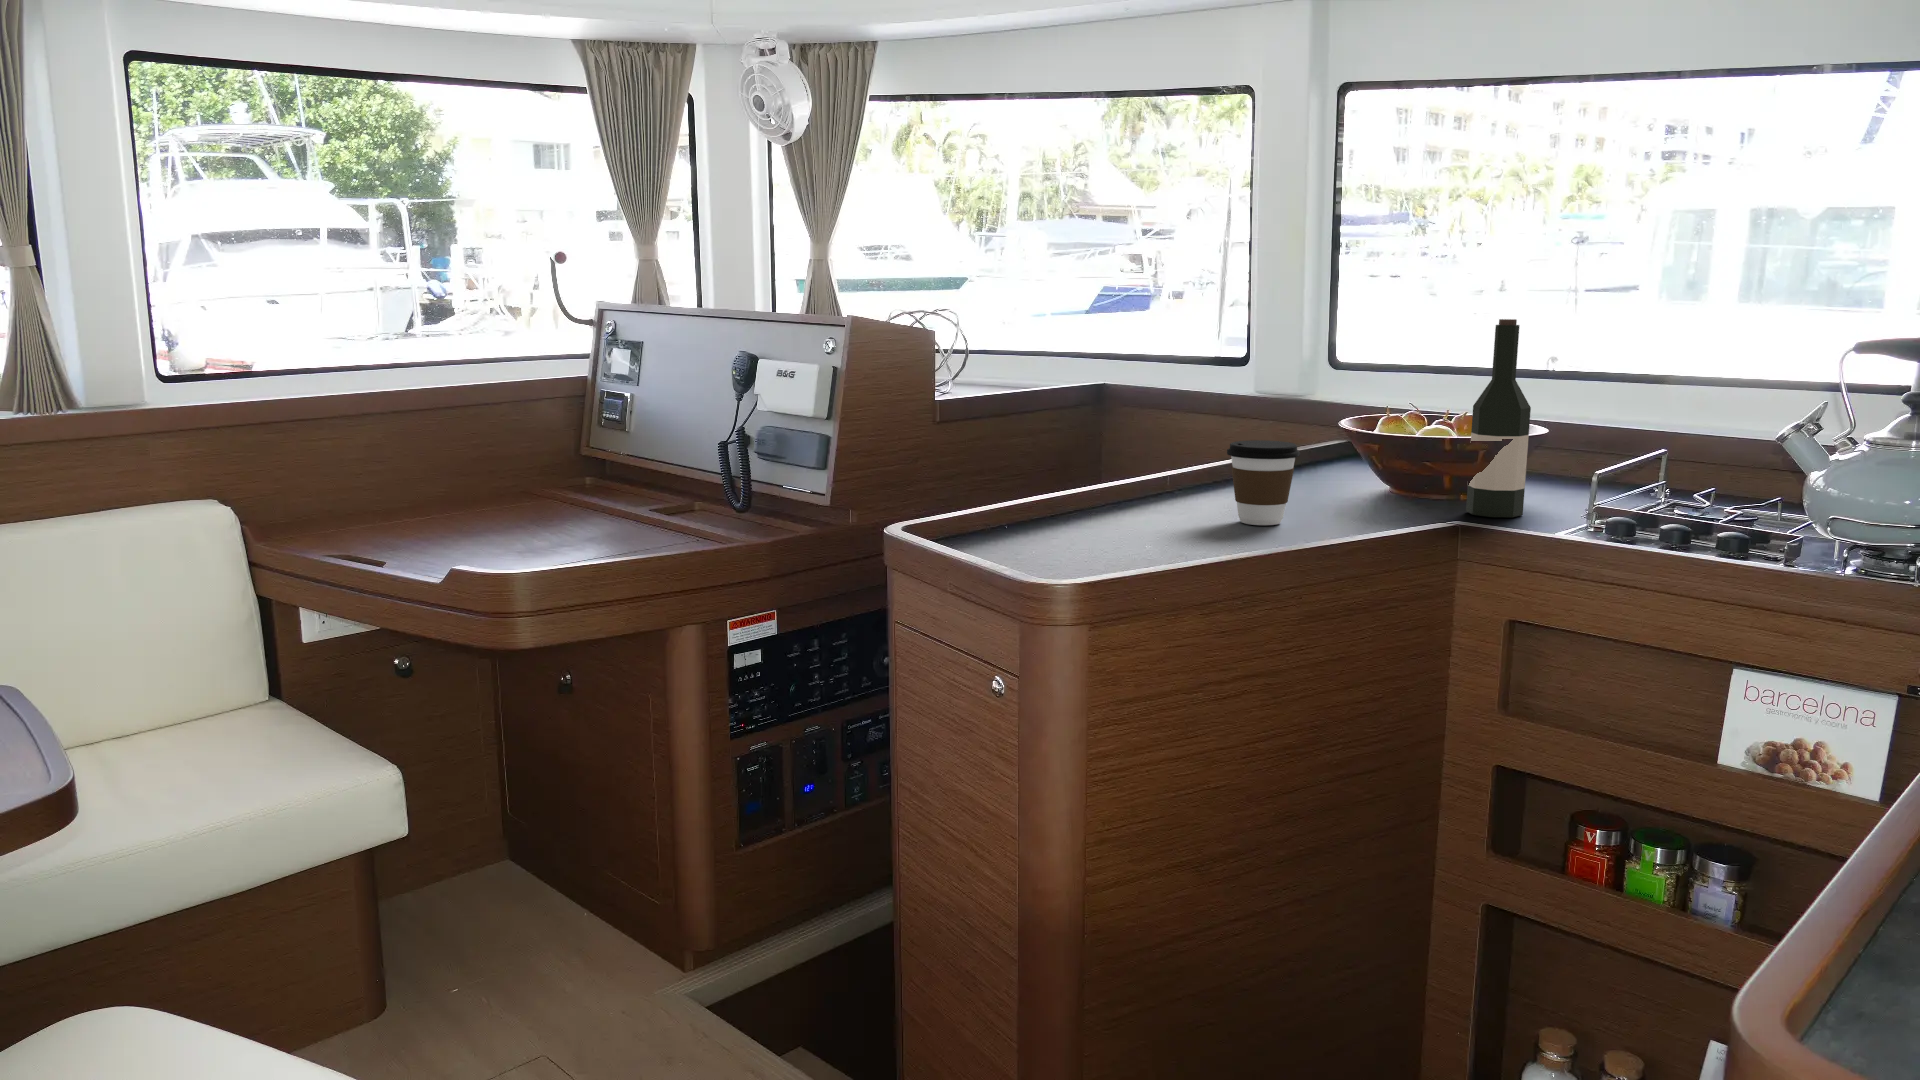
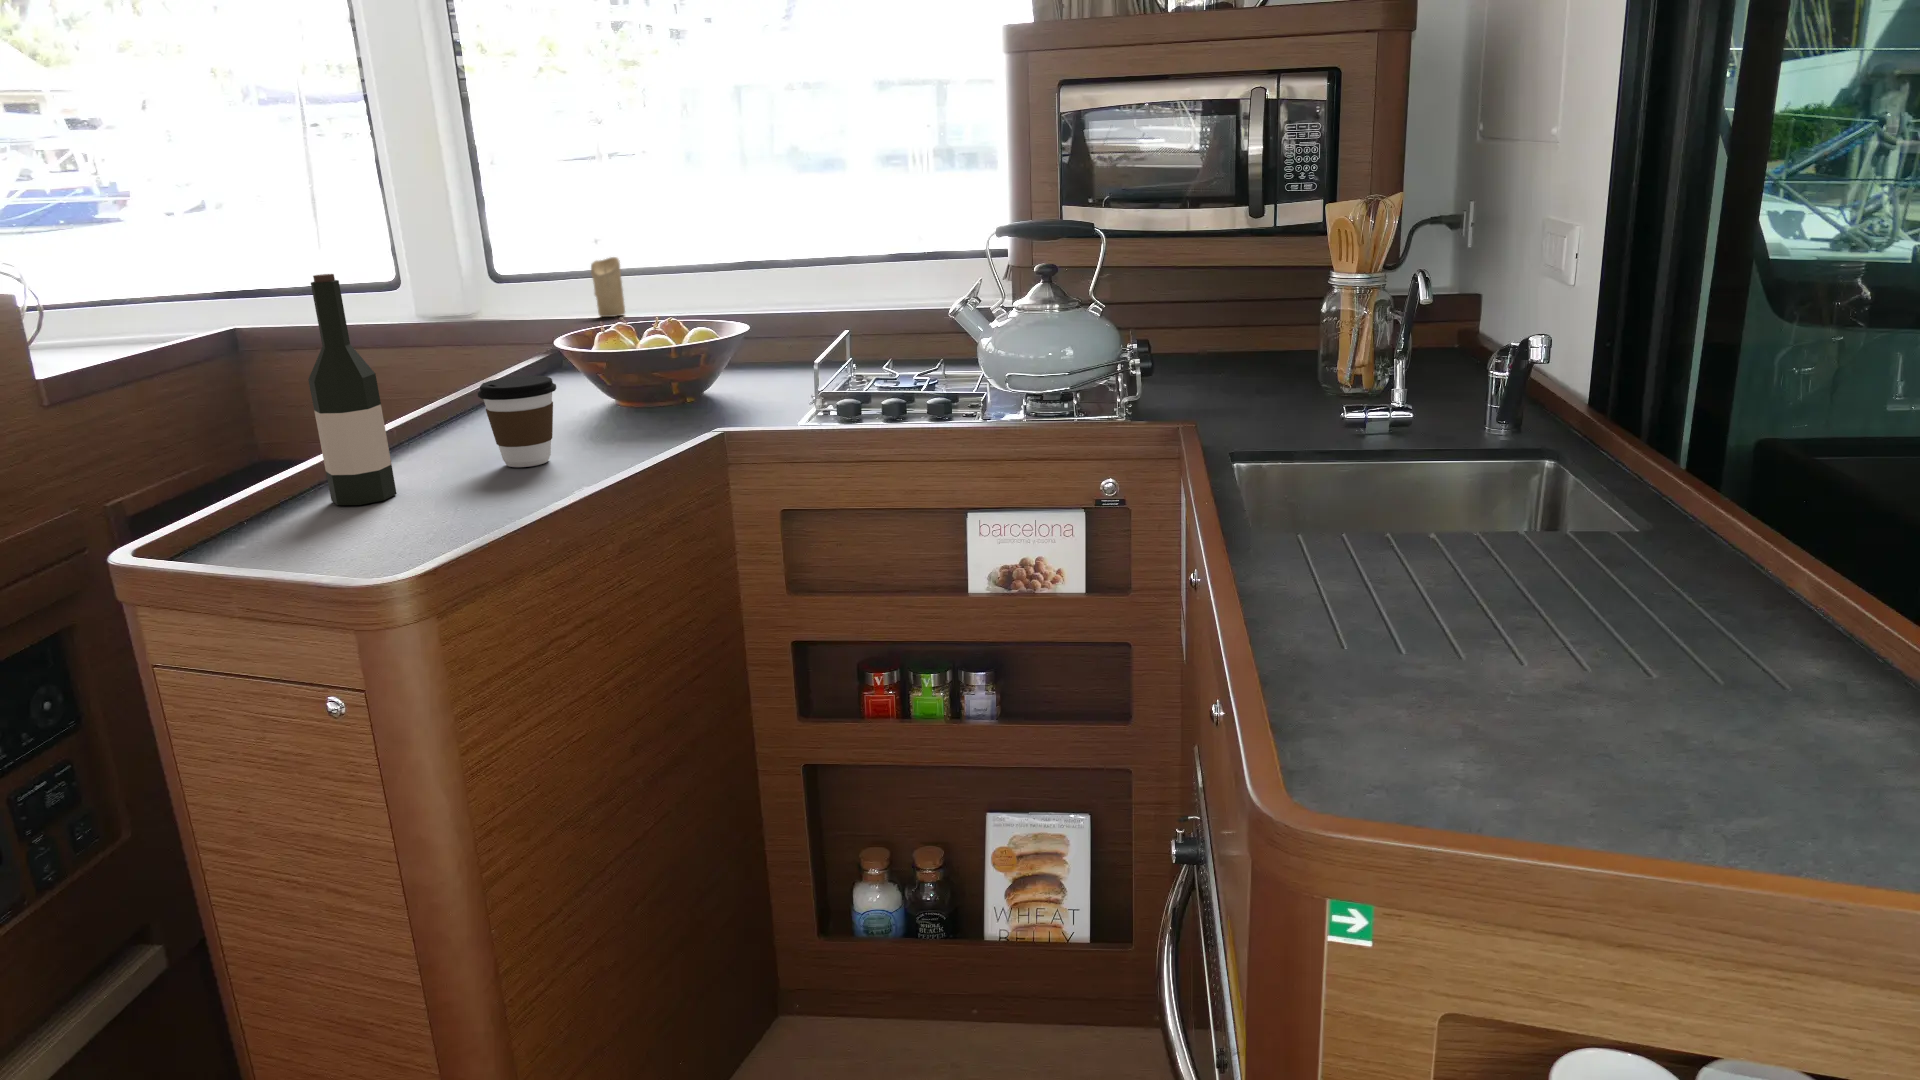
wine bottle: present [1466,319,1531,517] -> present [308,274,397,505]
candle: none [1427,352,1458,411] -> present [591,257,625,317]

